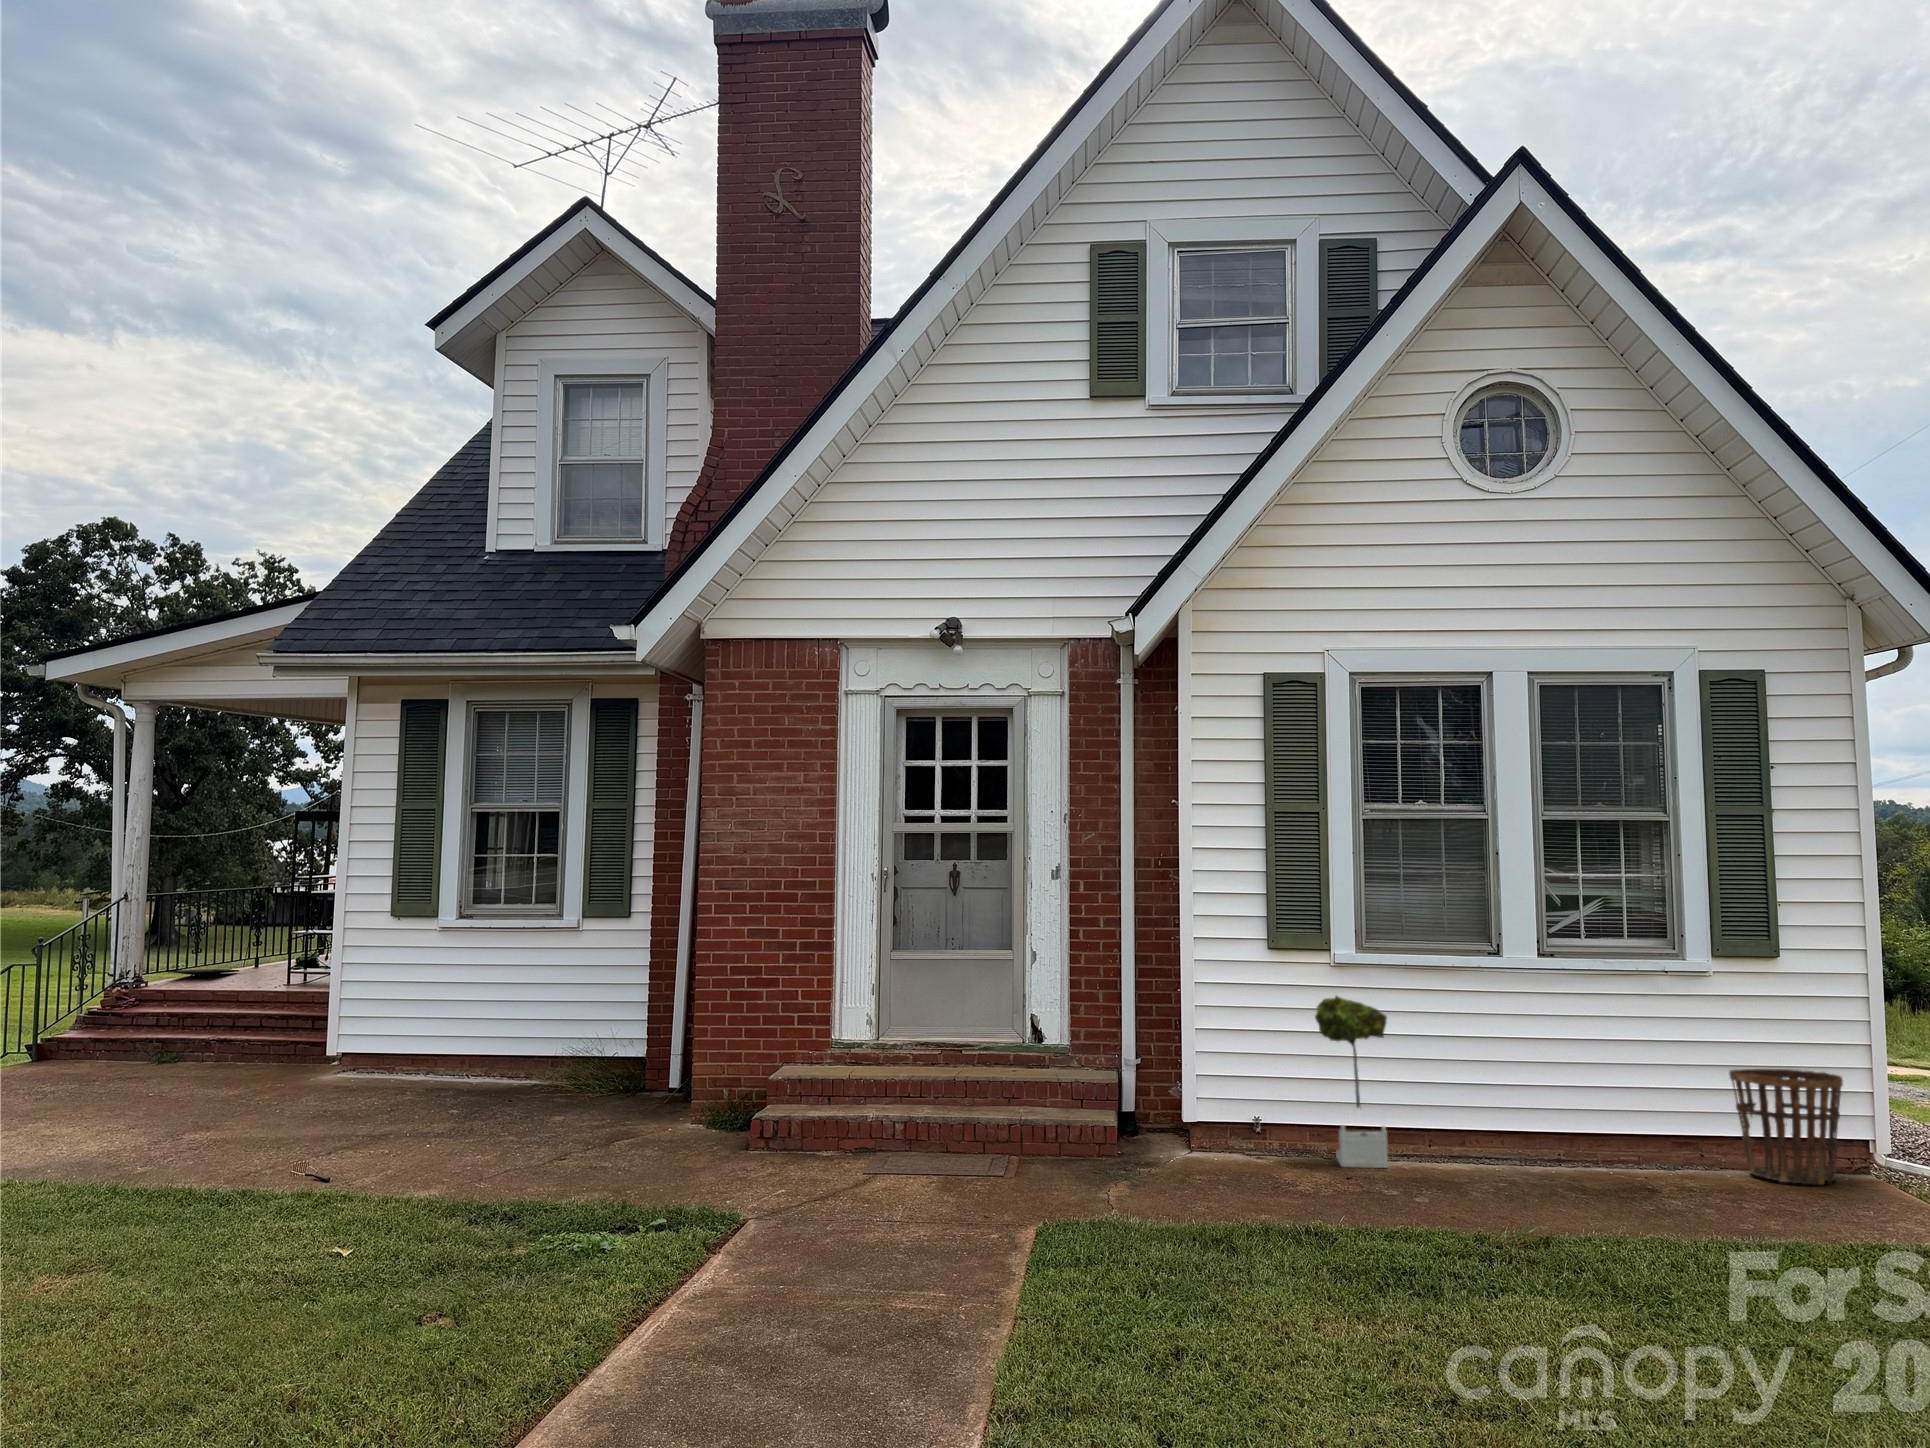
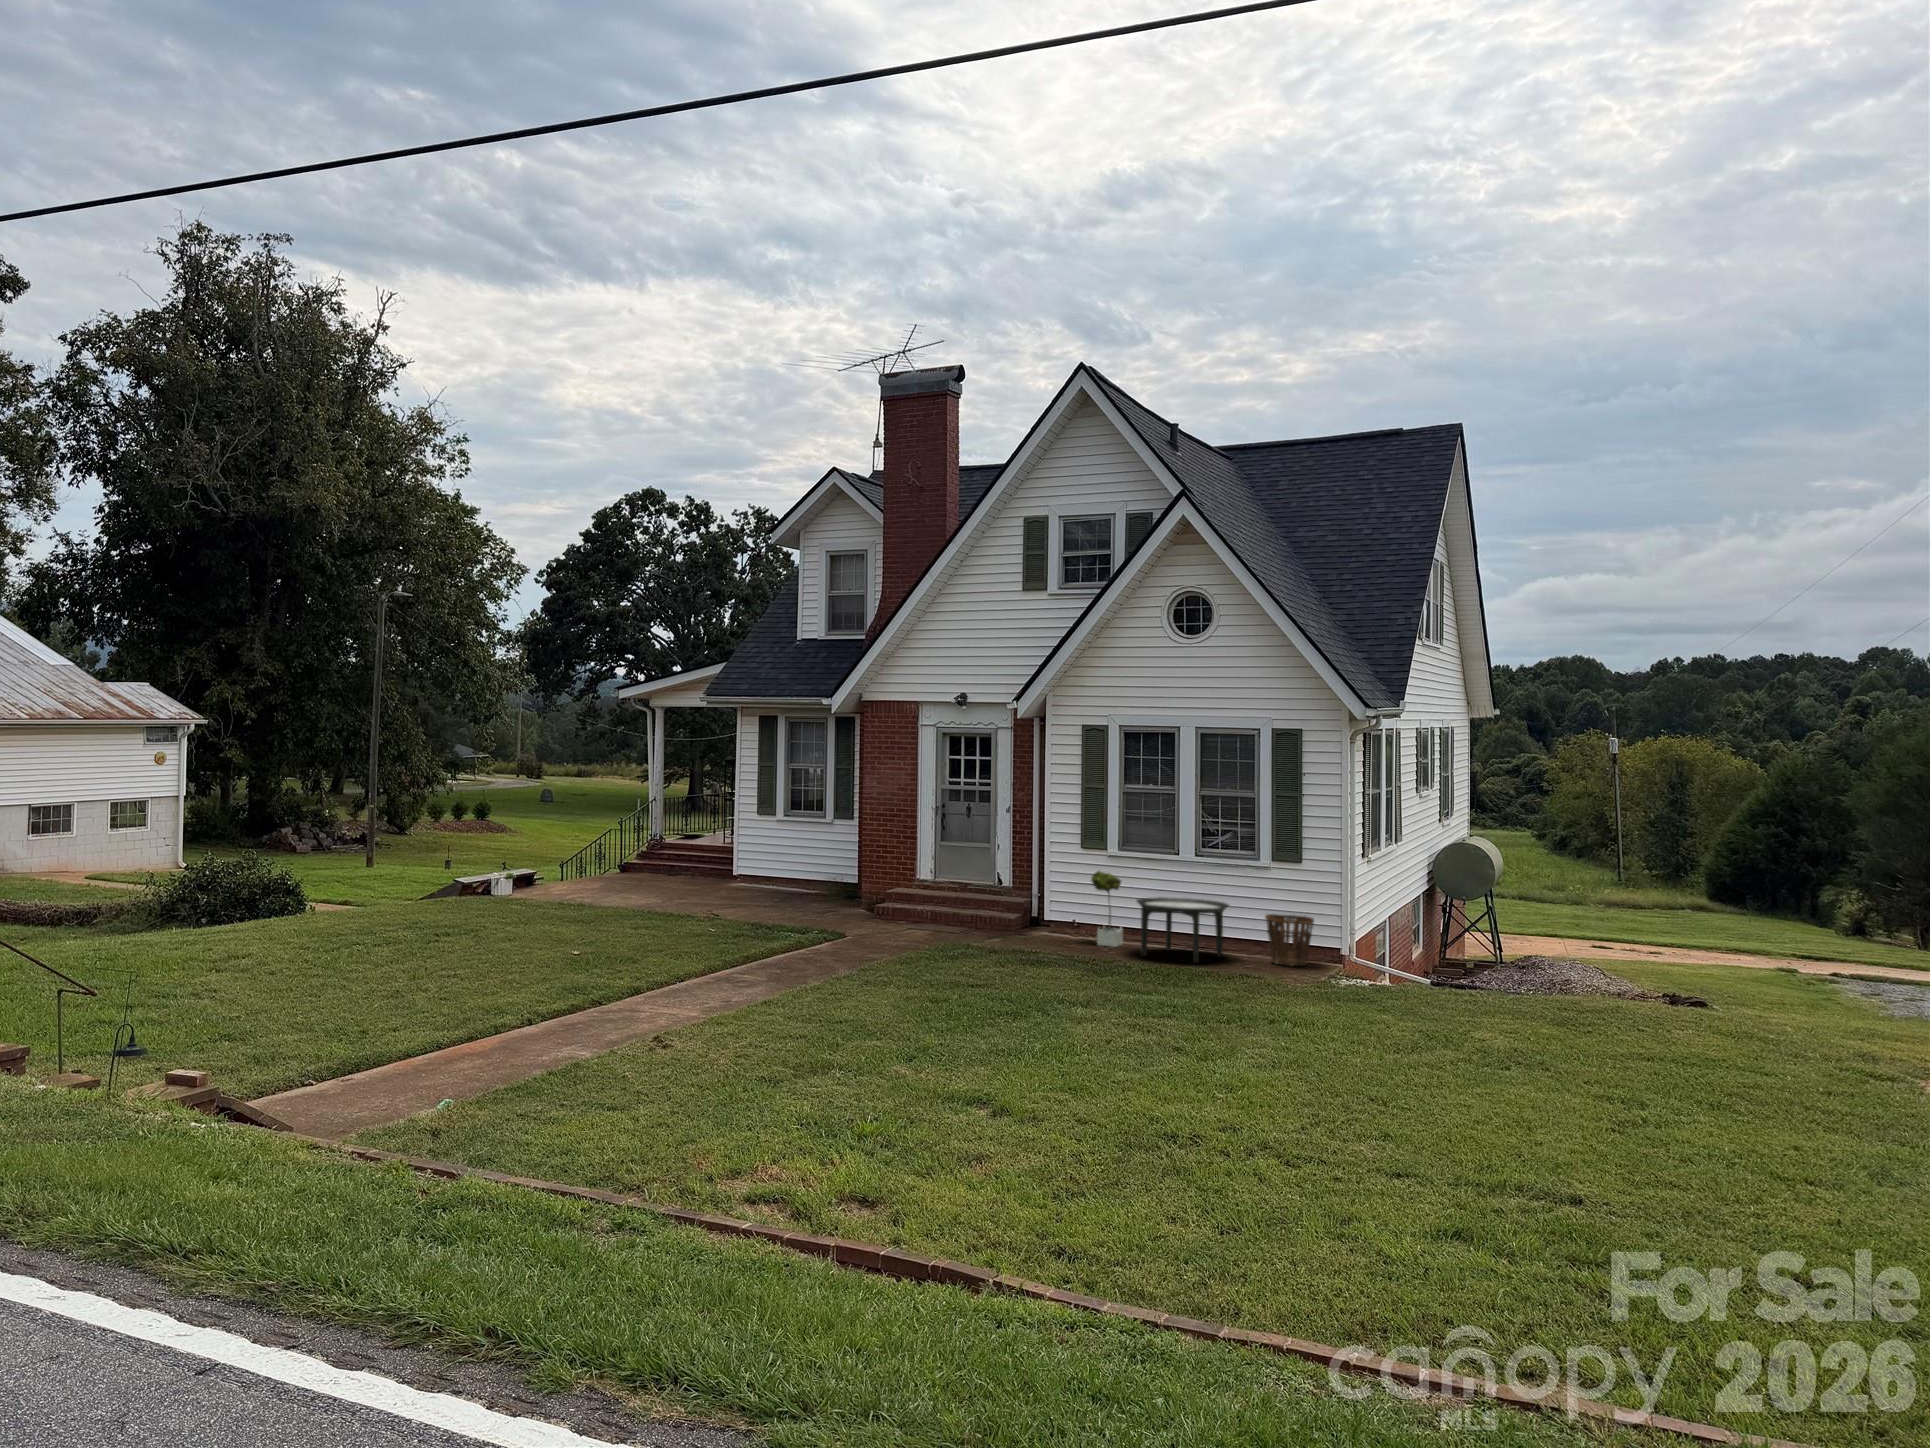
round table: none [1456,1046,1674,1199] -> present [1137,897,1229,963]

